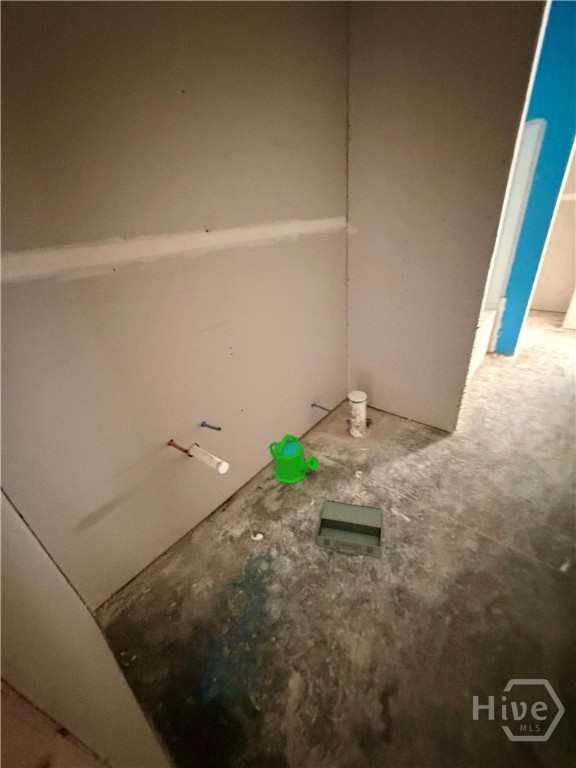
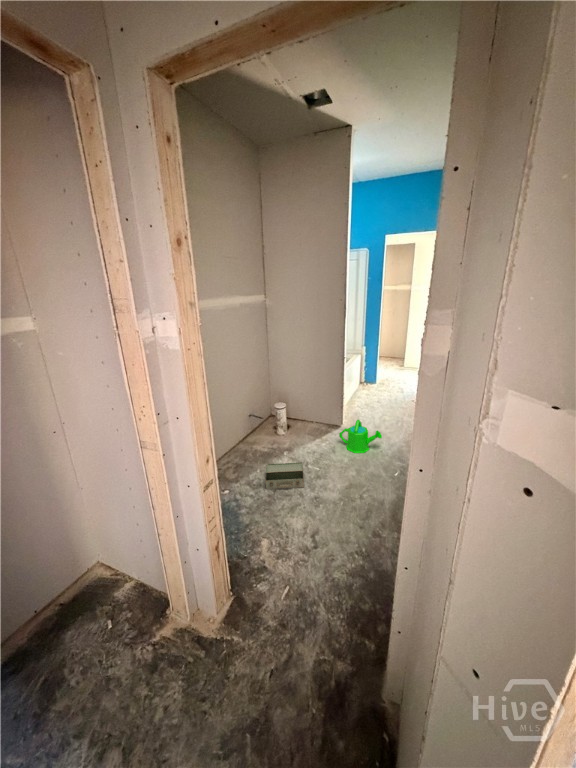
watering can: present [269,434,319,483] -> present [339,420,382,453]

